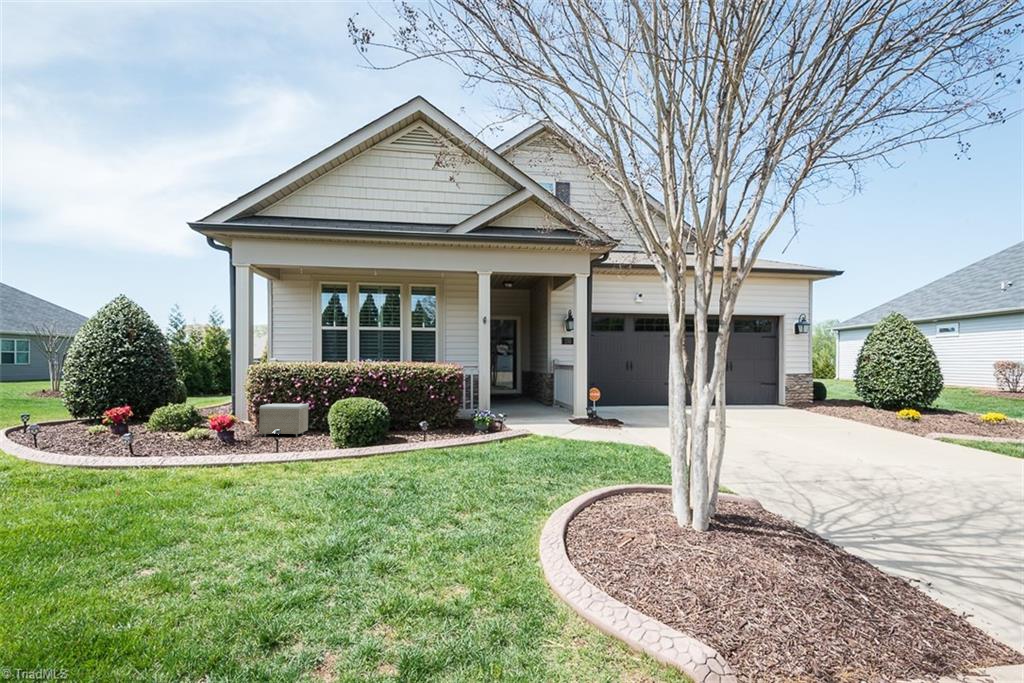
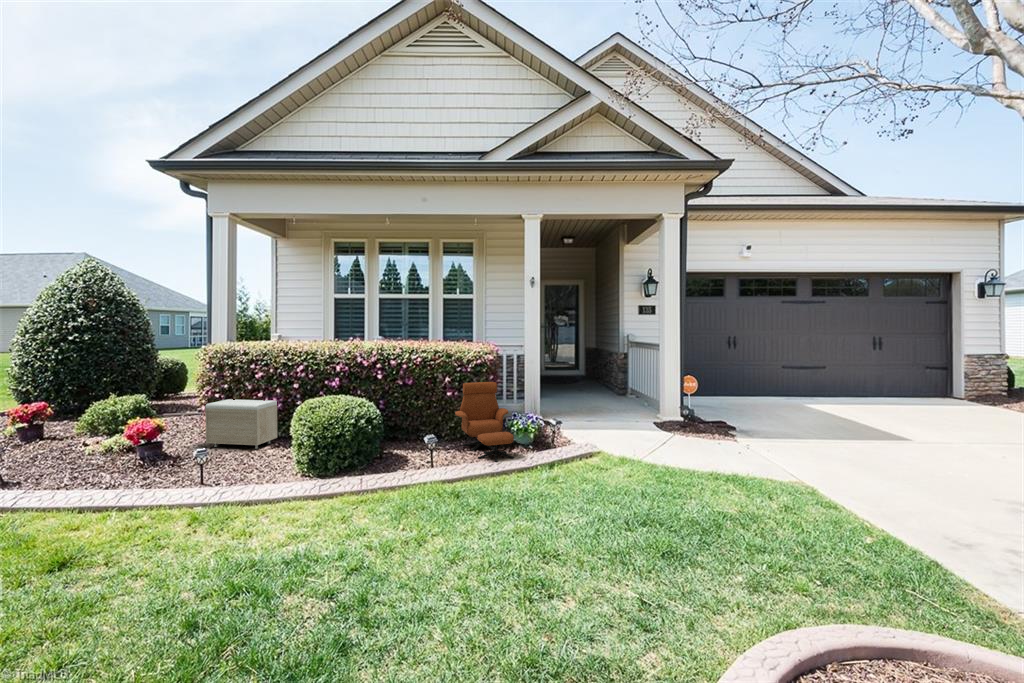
lounge chair: none [436,390,477,440] -> present [455,382,514,462]

